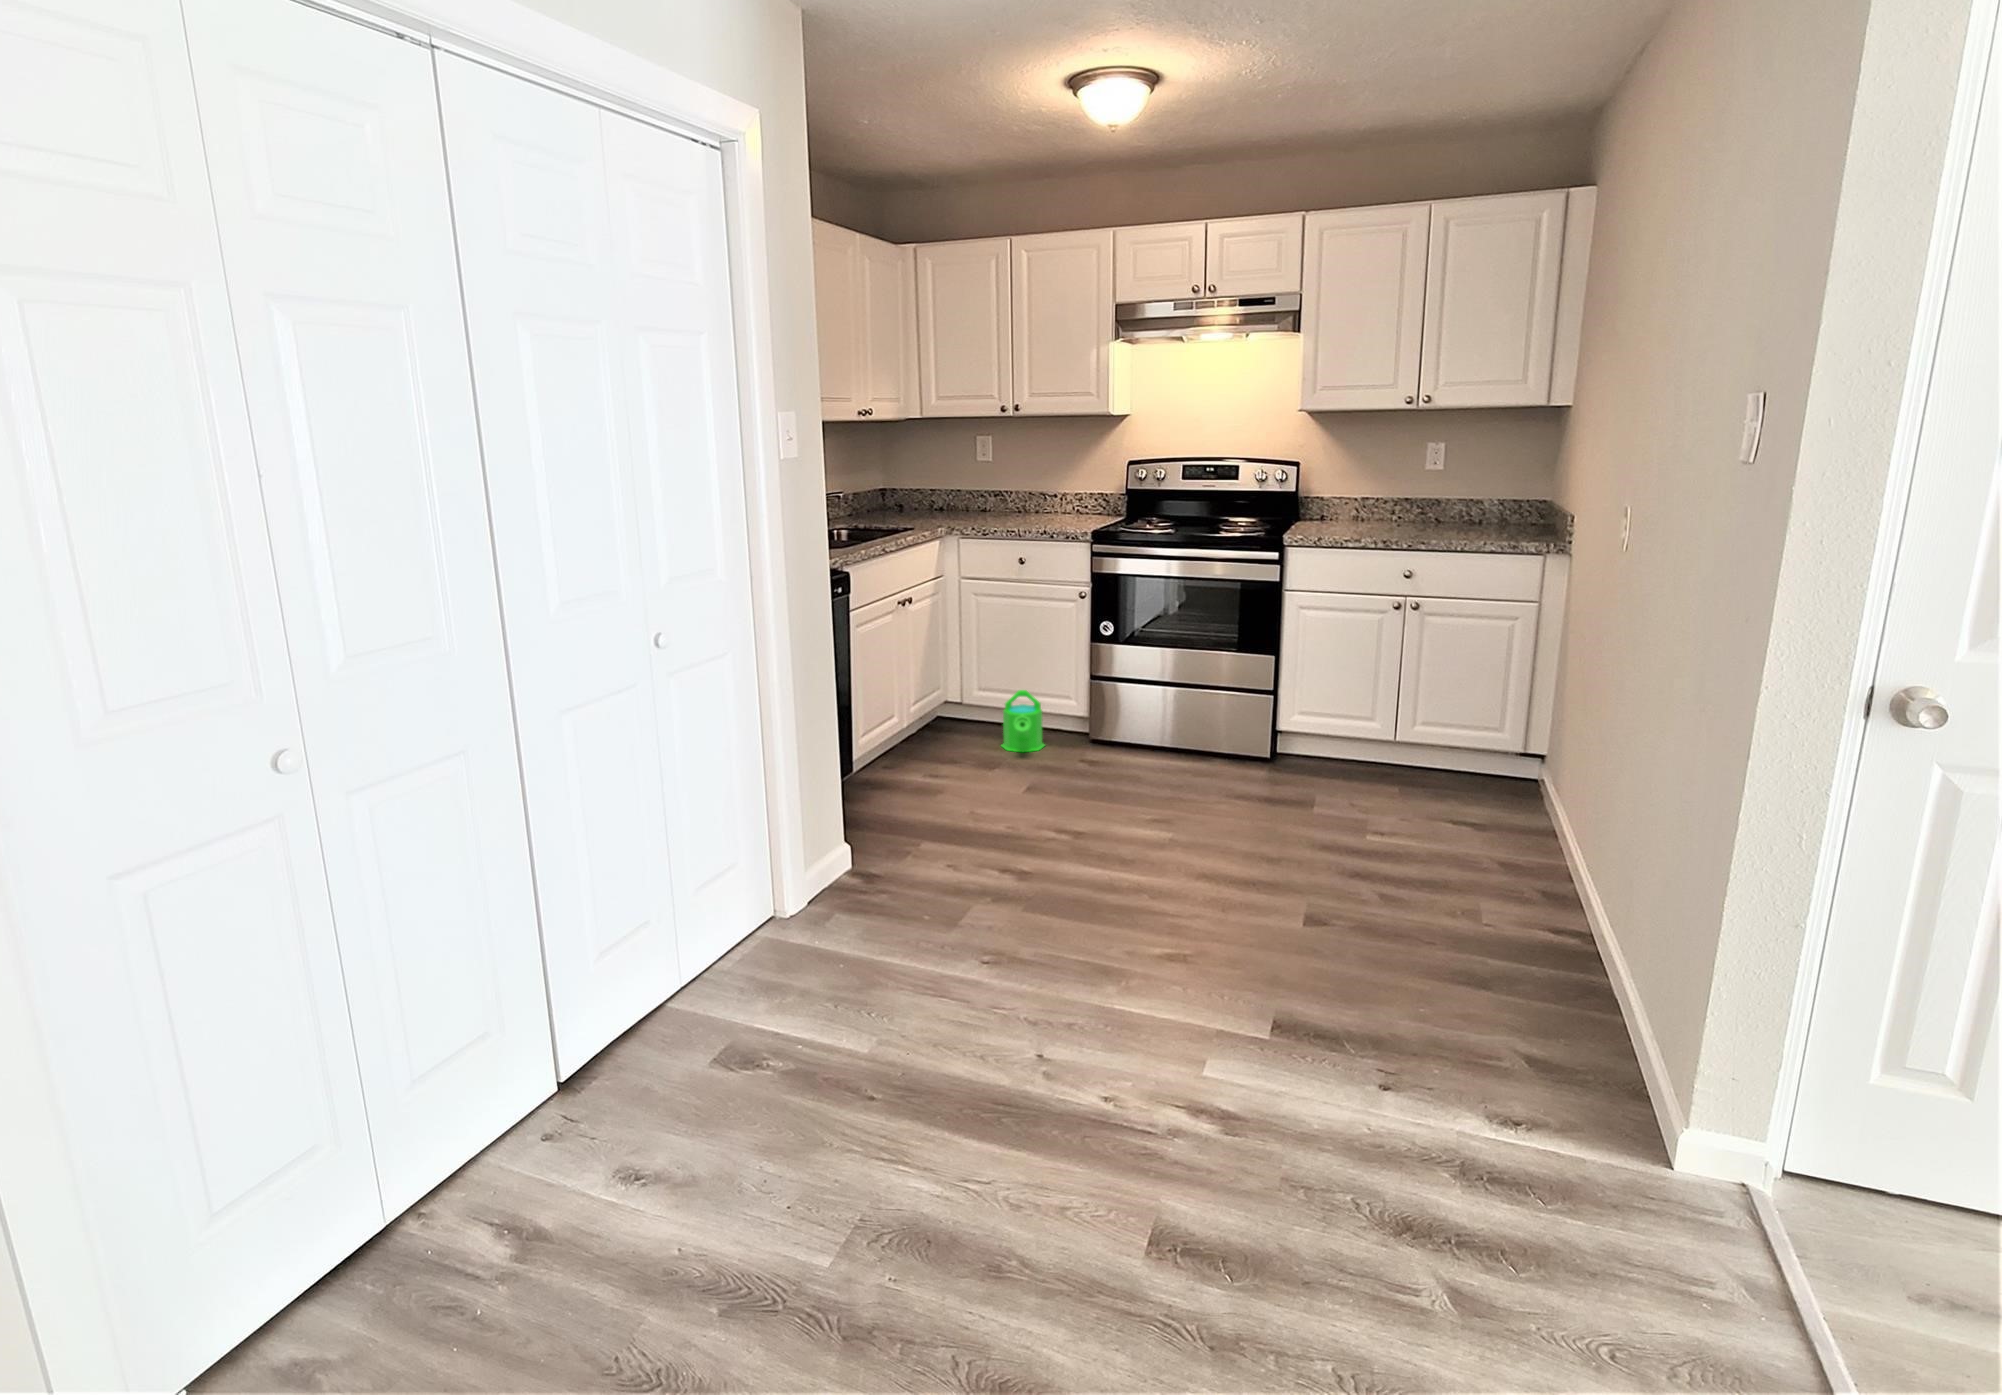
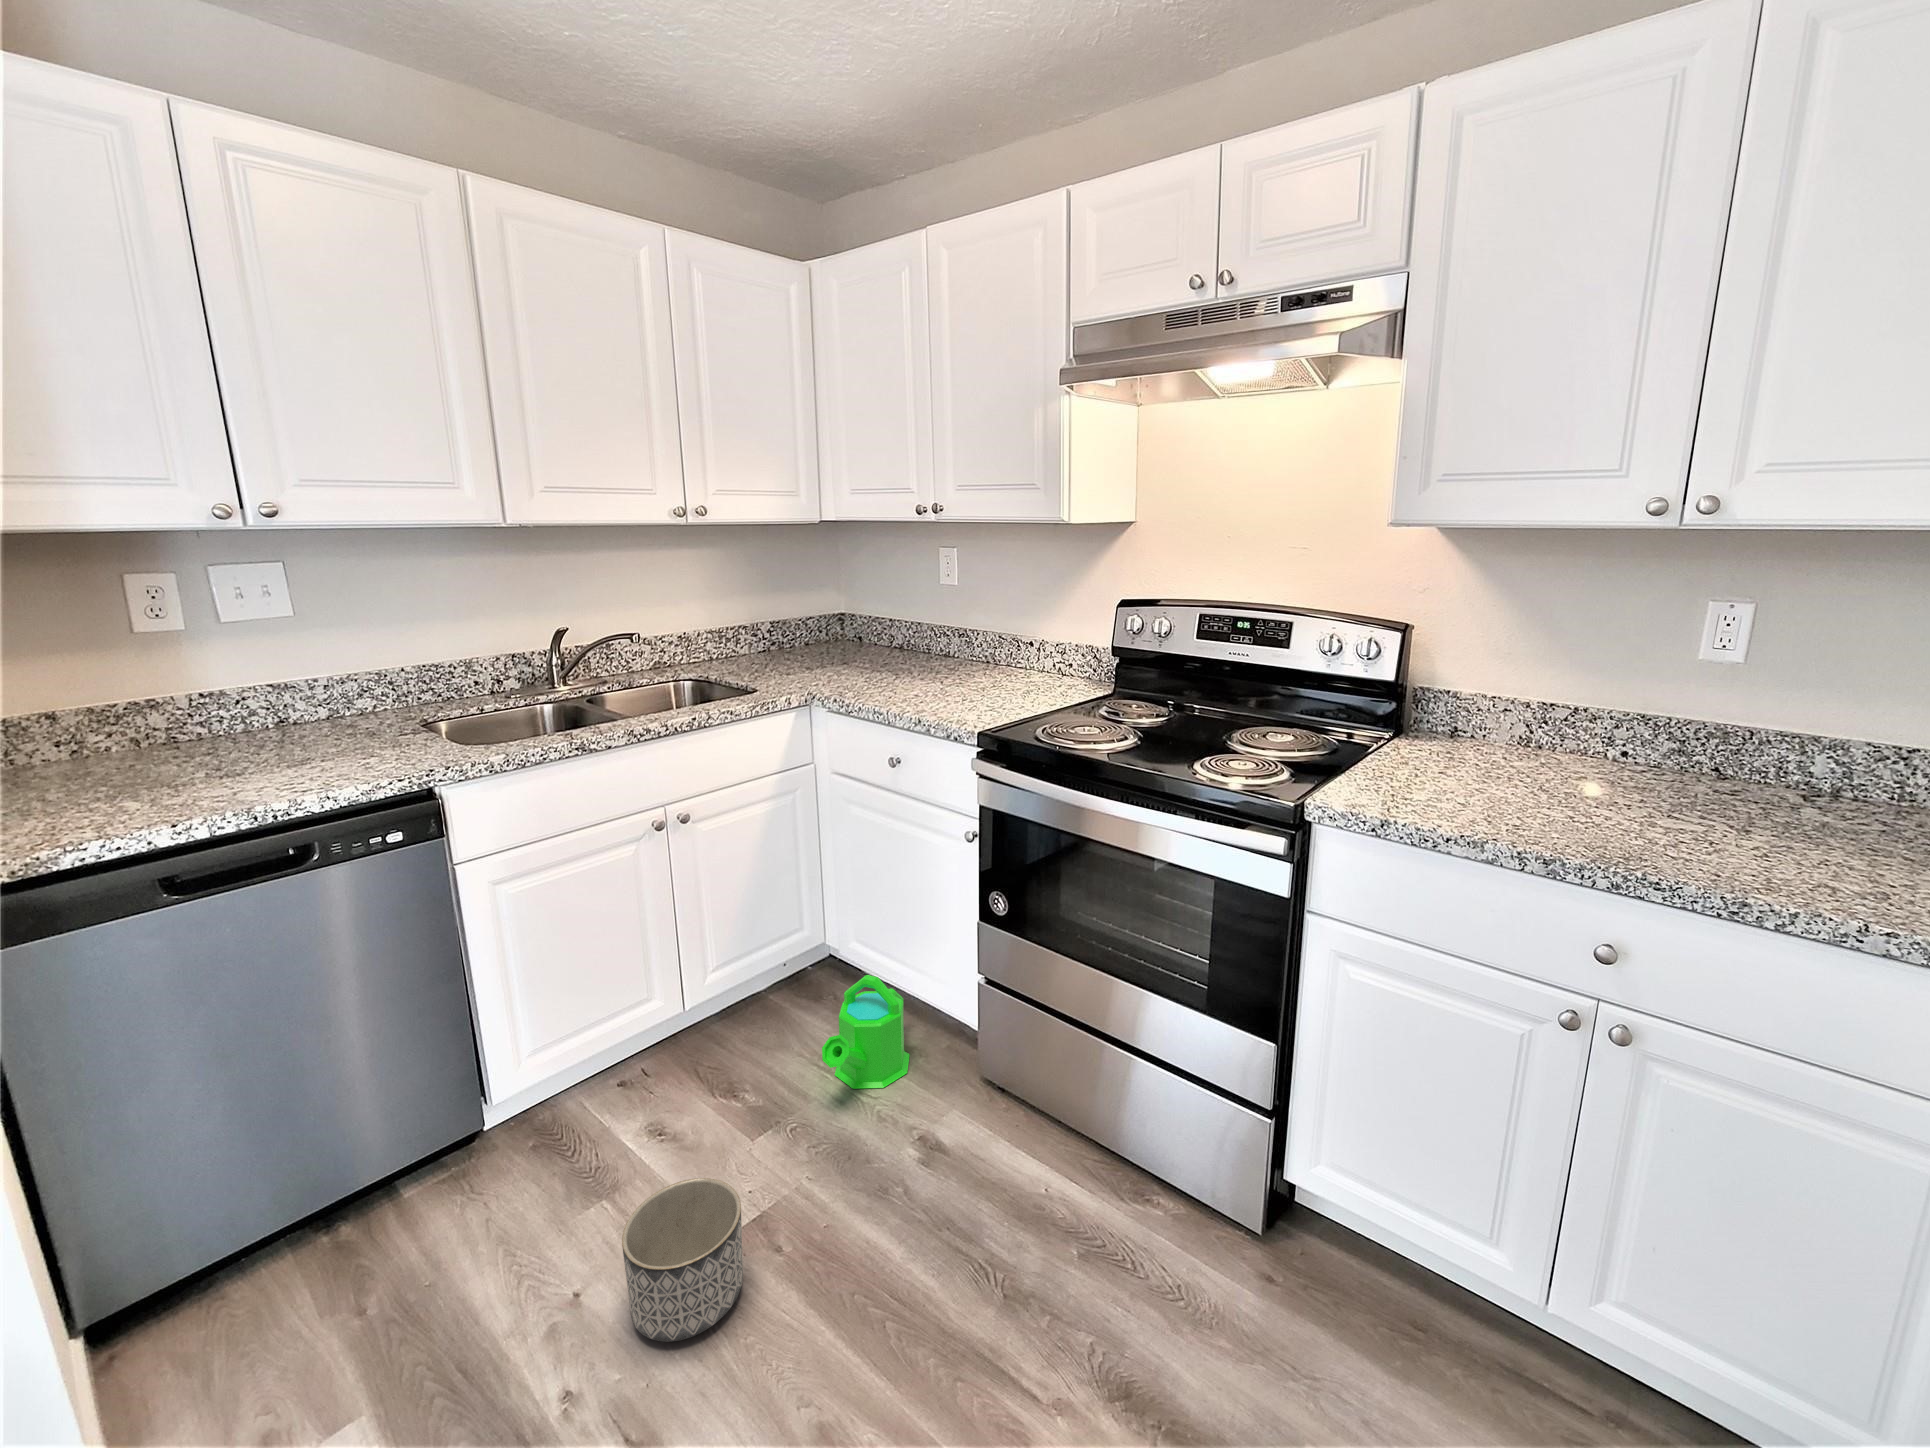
planter: none [1000,752,1053,807] -> present [622,1178,743,1342]

